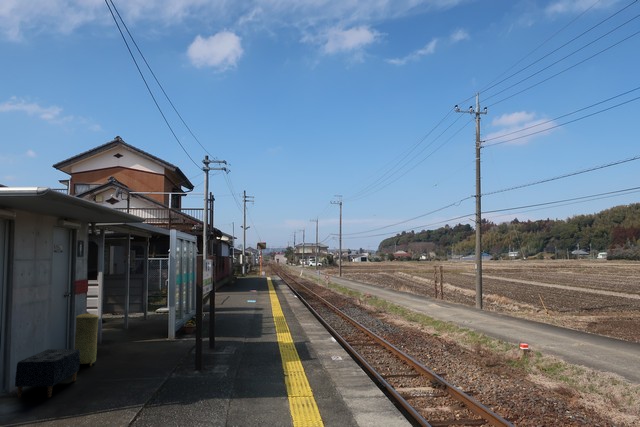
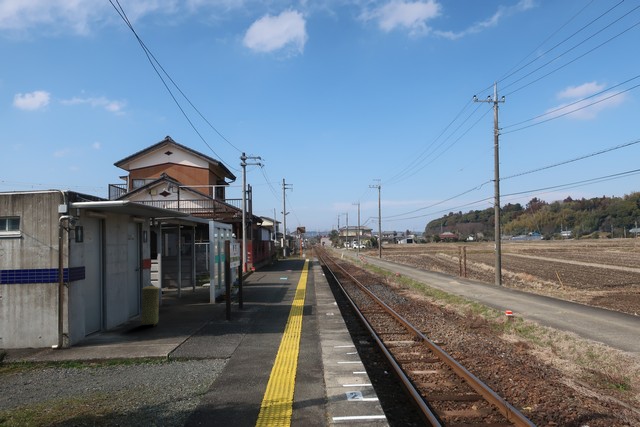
bench: present [15,349,80,398] -> none [103,311,147,344]

